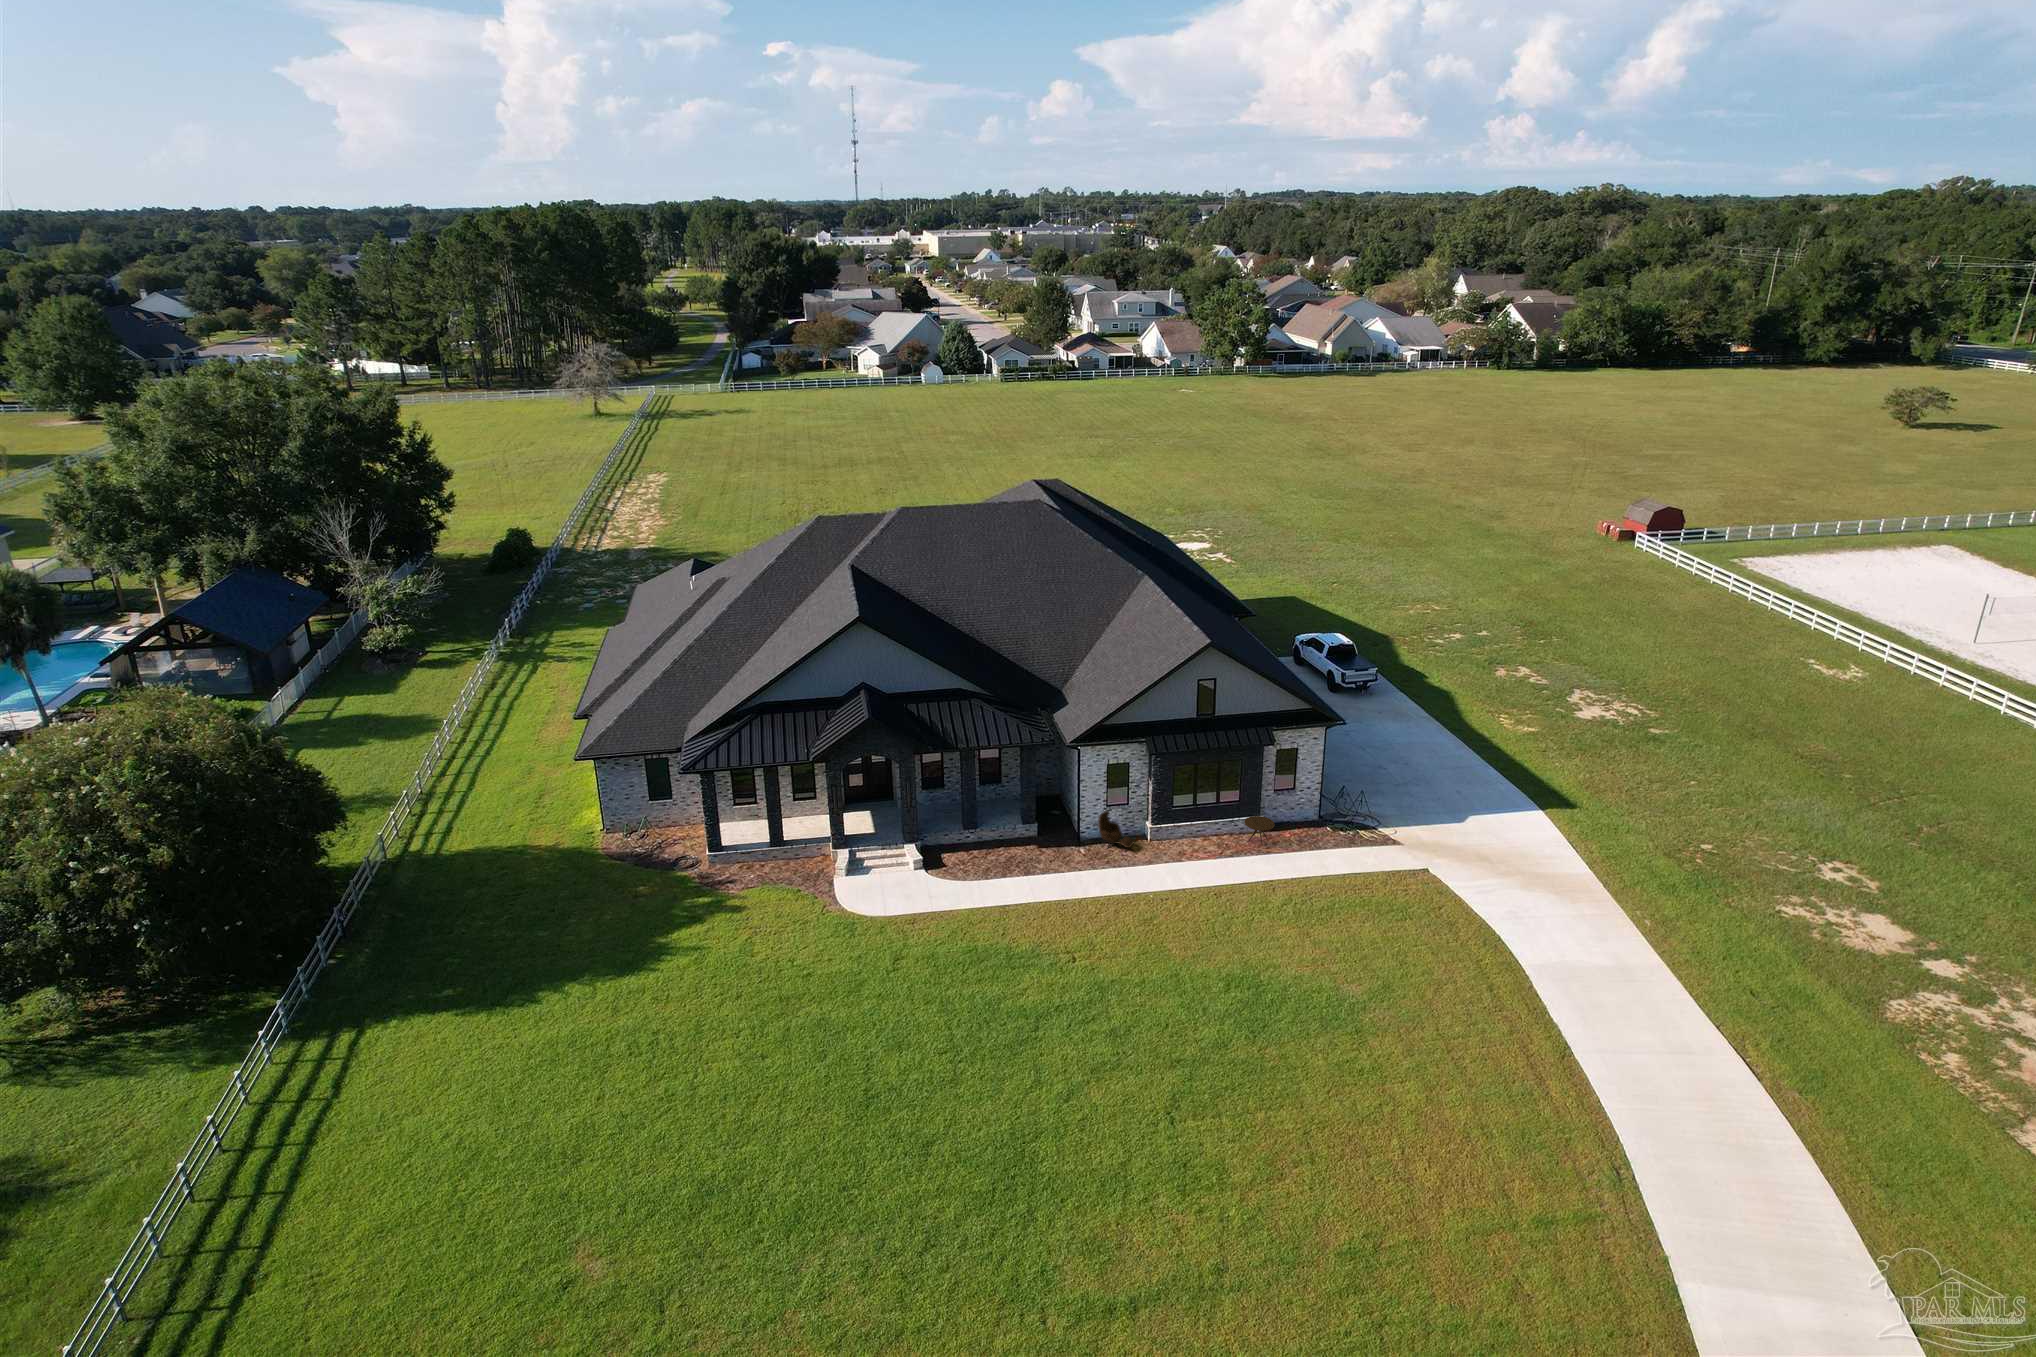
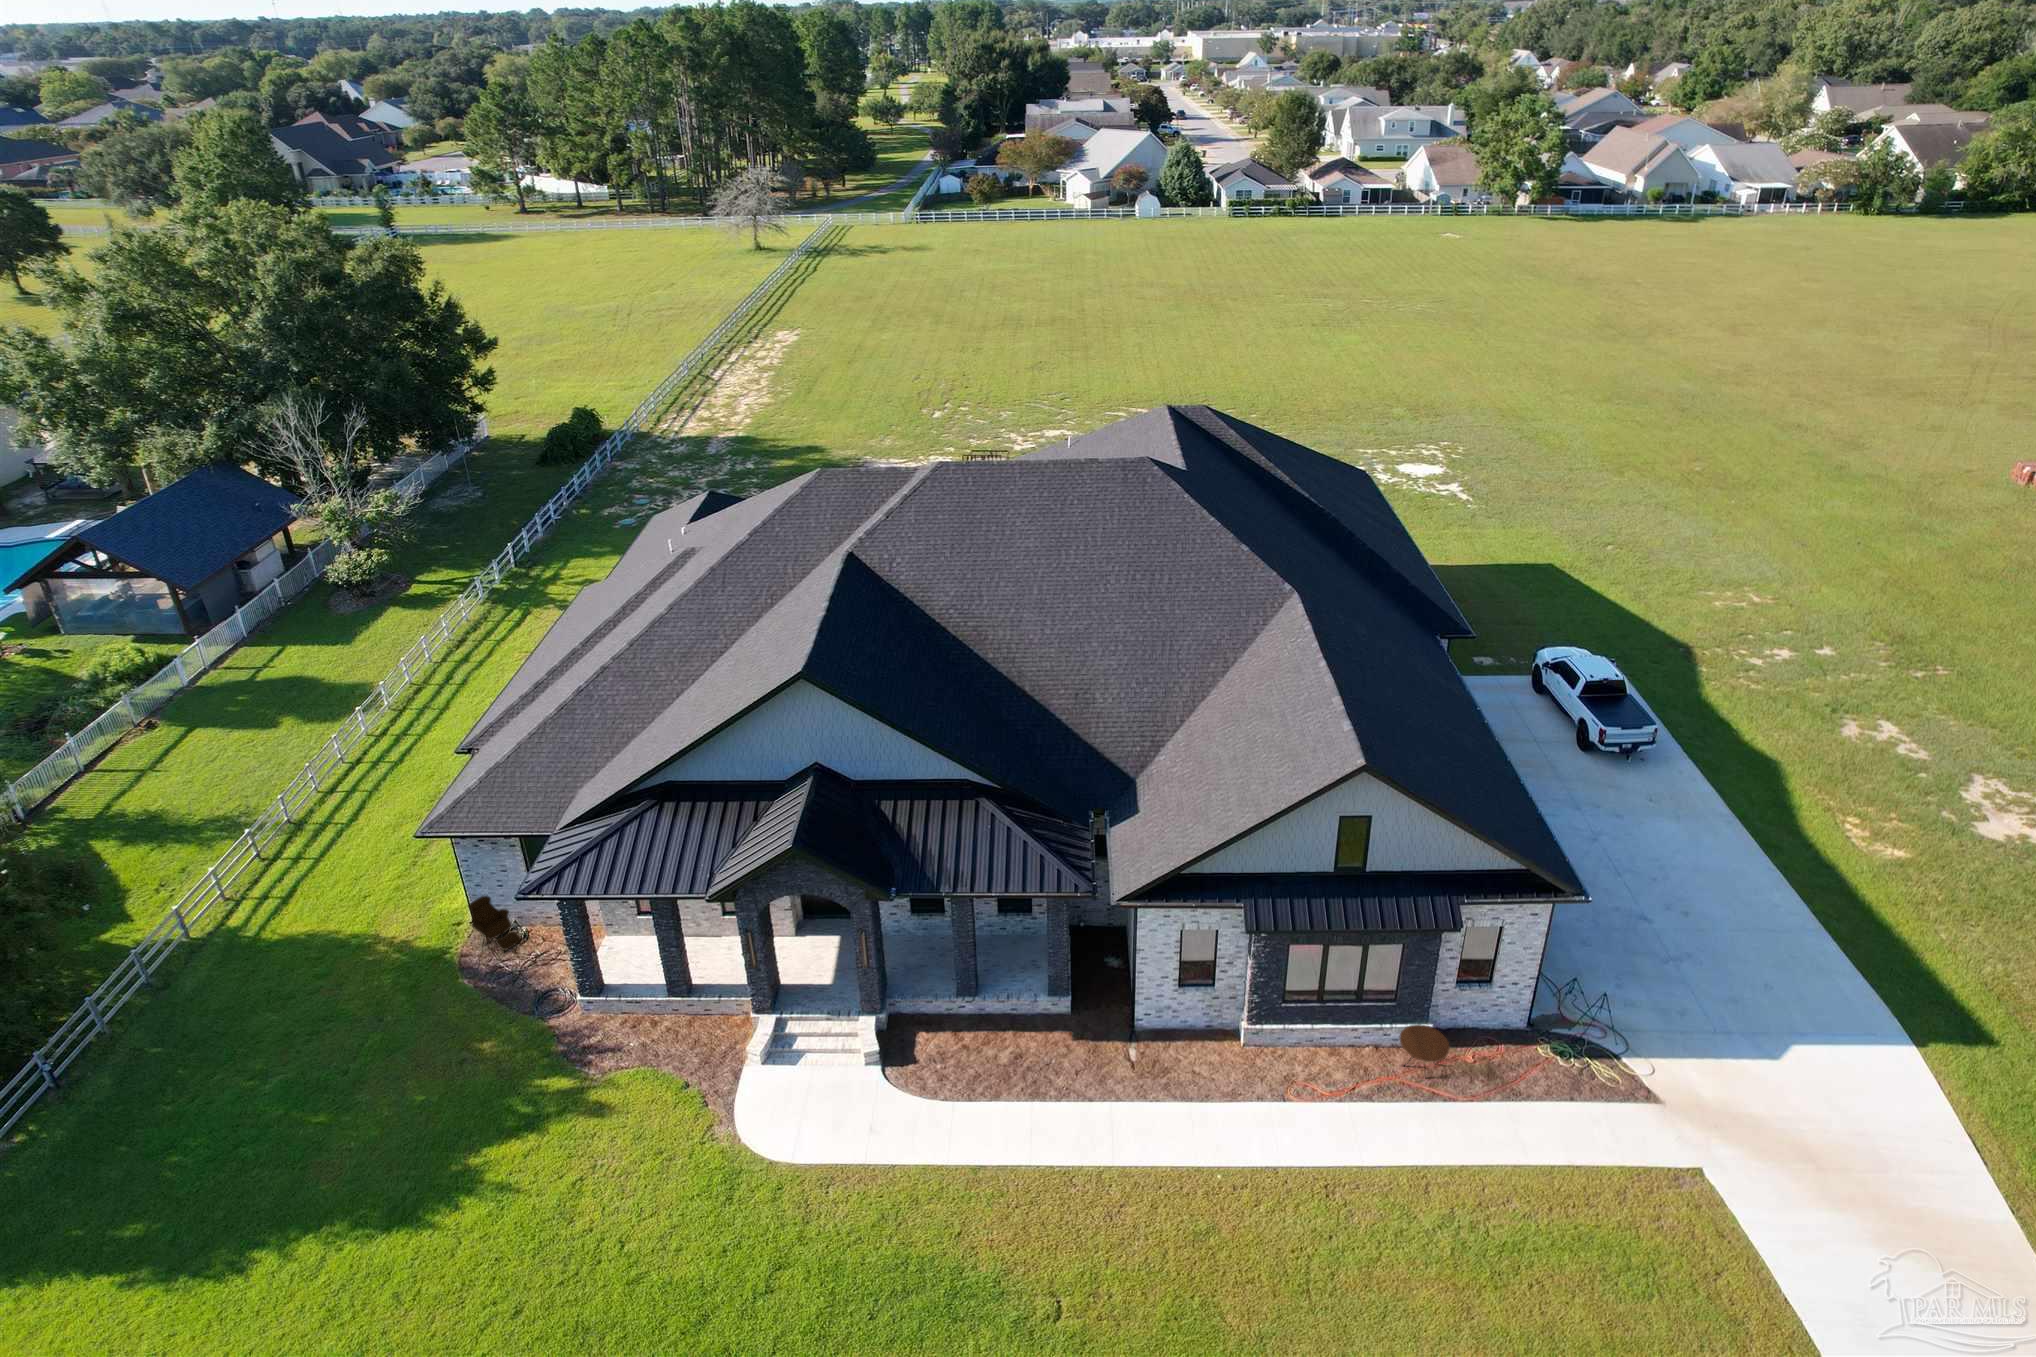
lounge chair: present [1098,811,1134,848] -> present [469,896,521,951]

